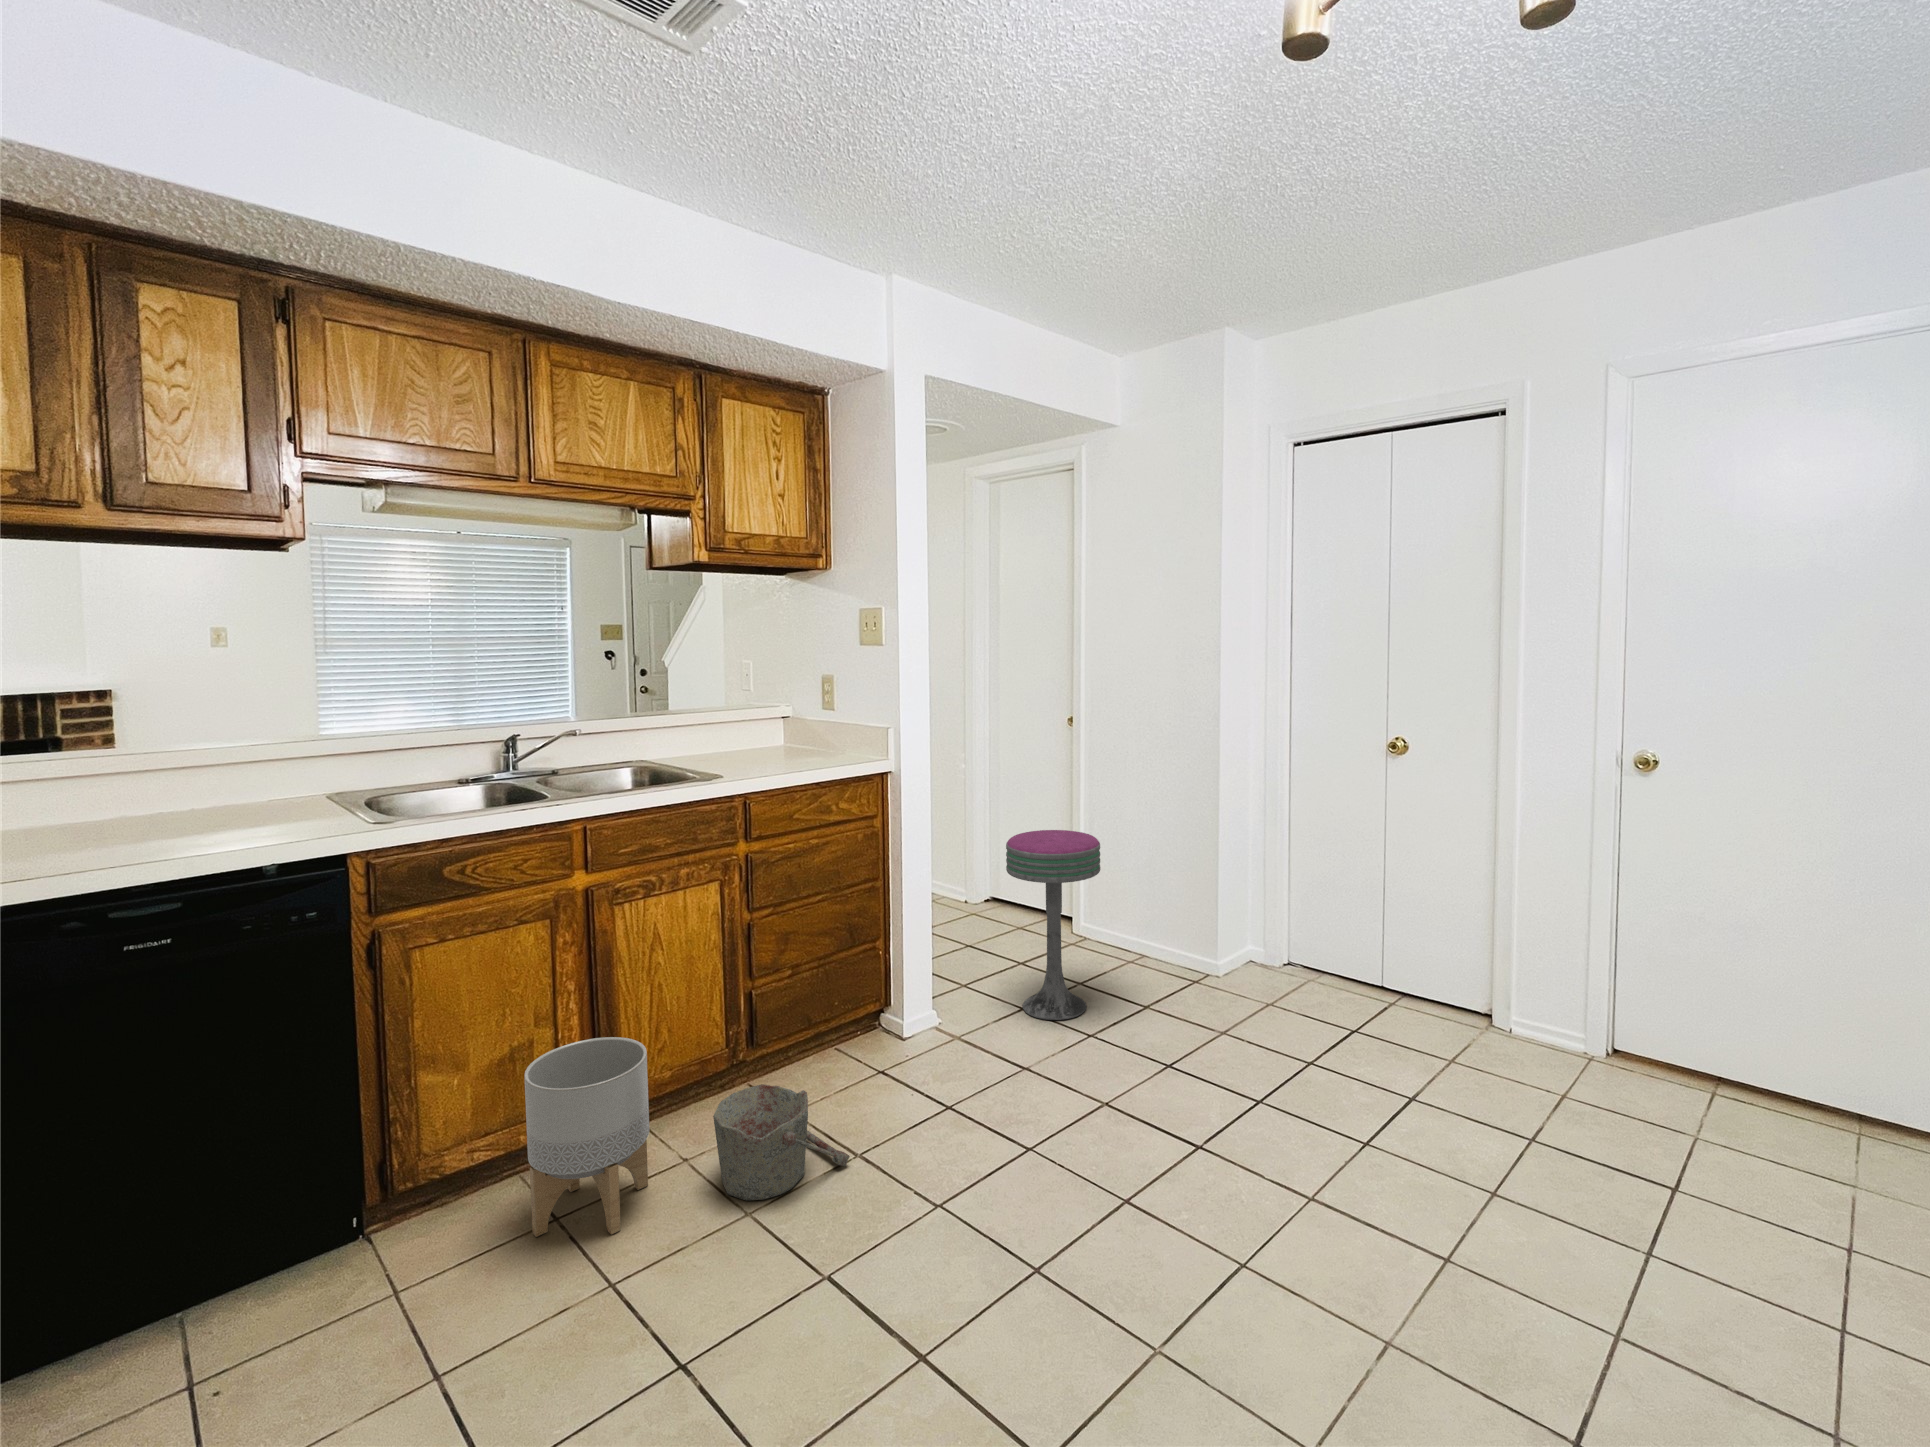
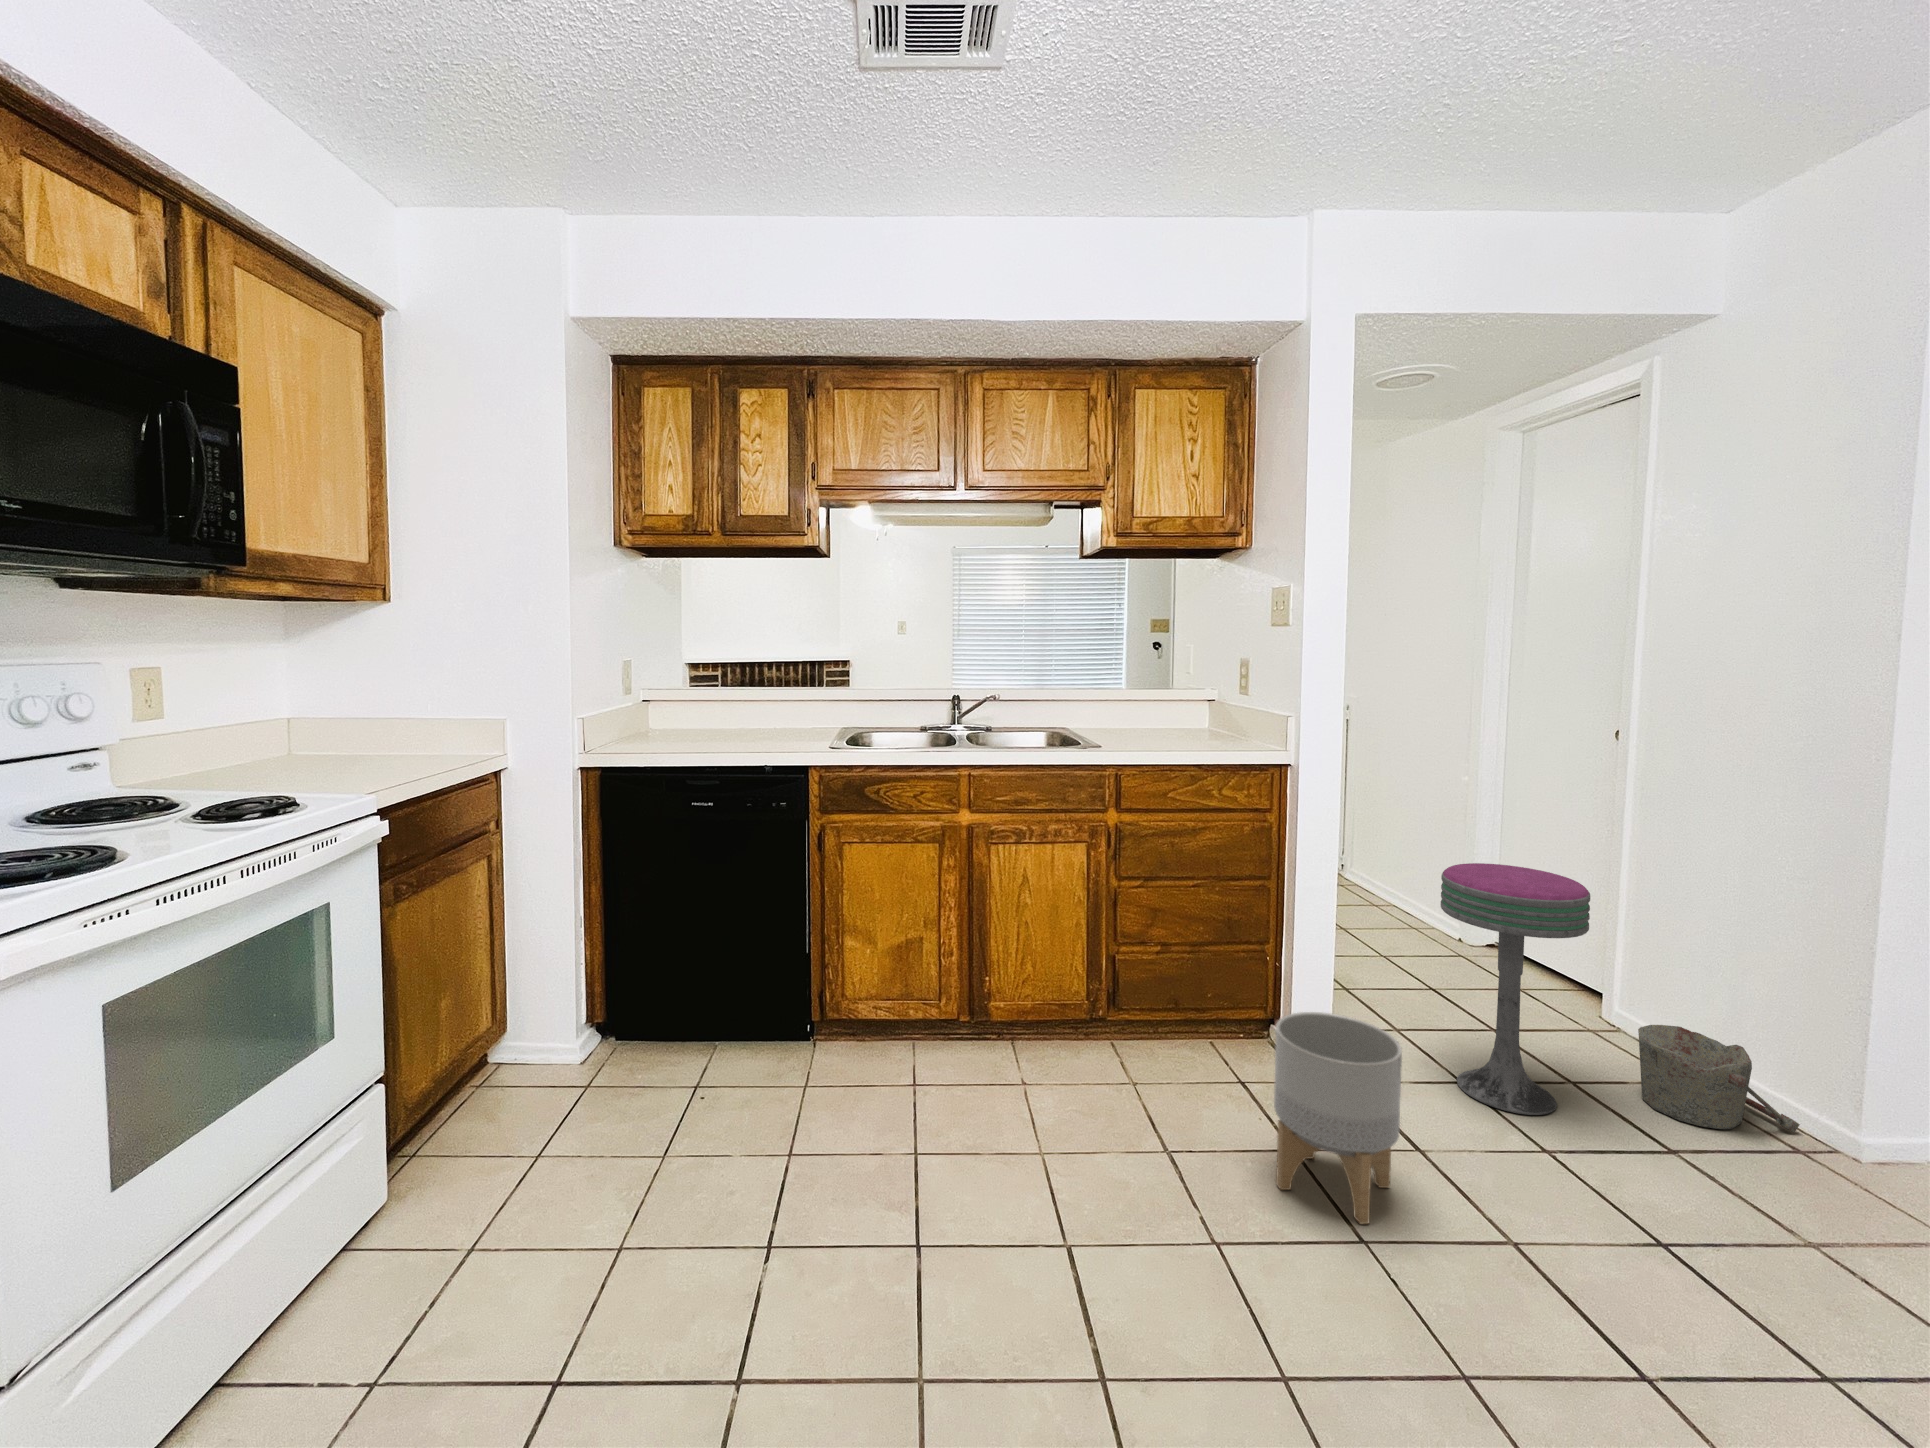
planter: present [524,1037,649,1237] -> present [1274,1012,1402,1224]
bucket: present [713,1084,850,1201] -> present [1638,1025,1800,1132]

